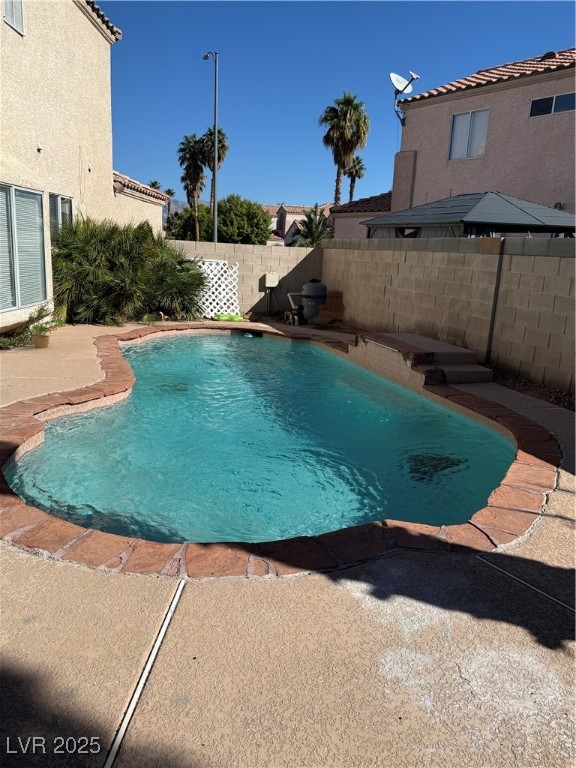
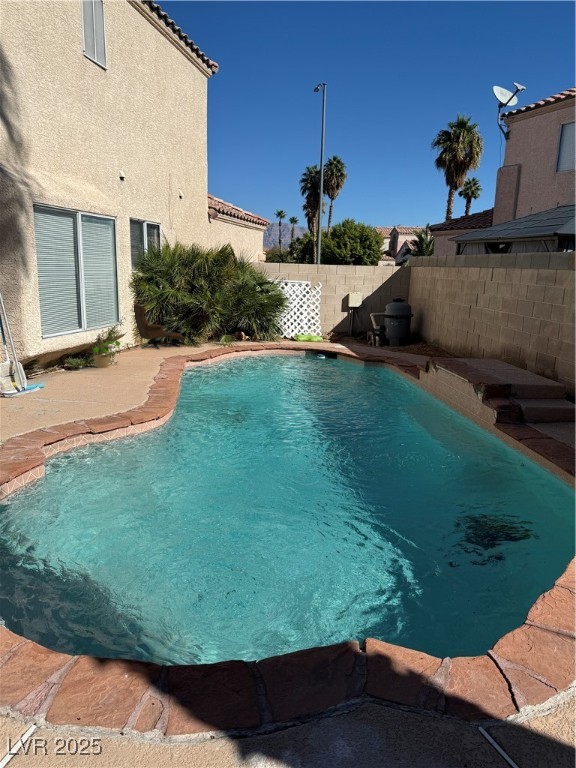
lounge chair: present [312,291,346,329] -> present [134,304,184,349]

